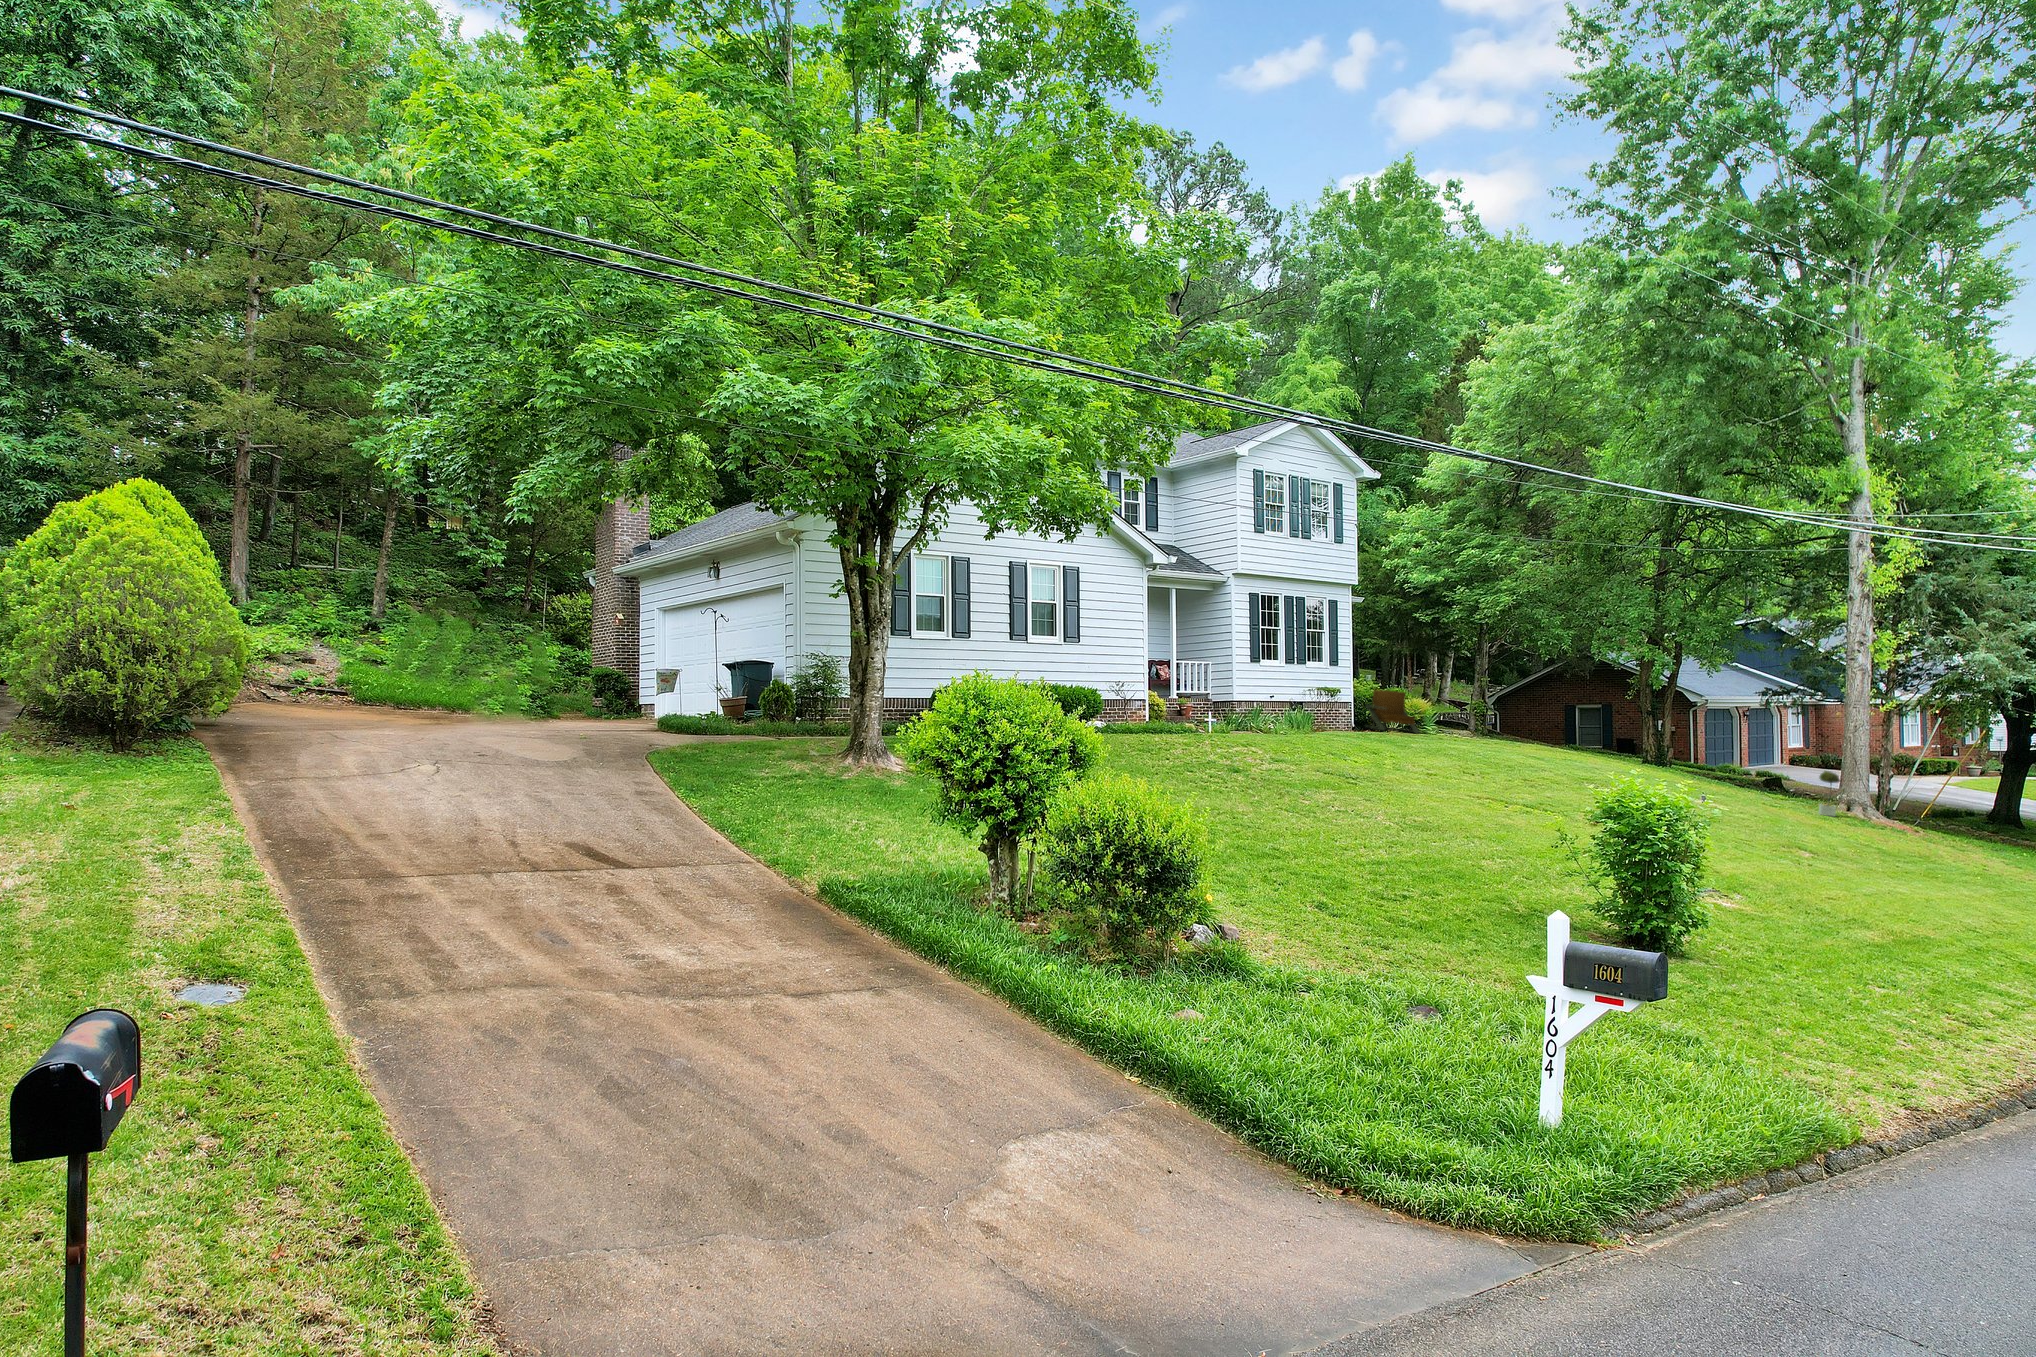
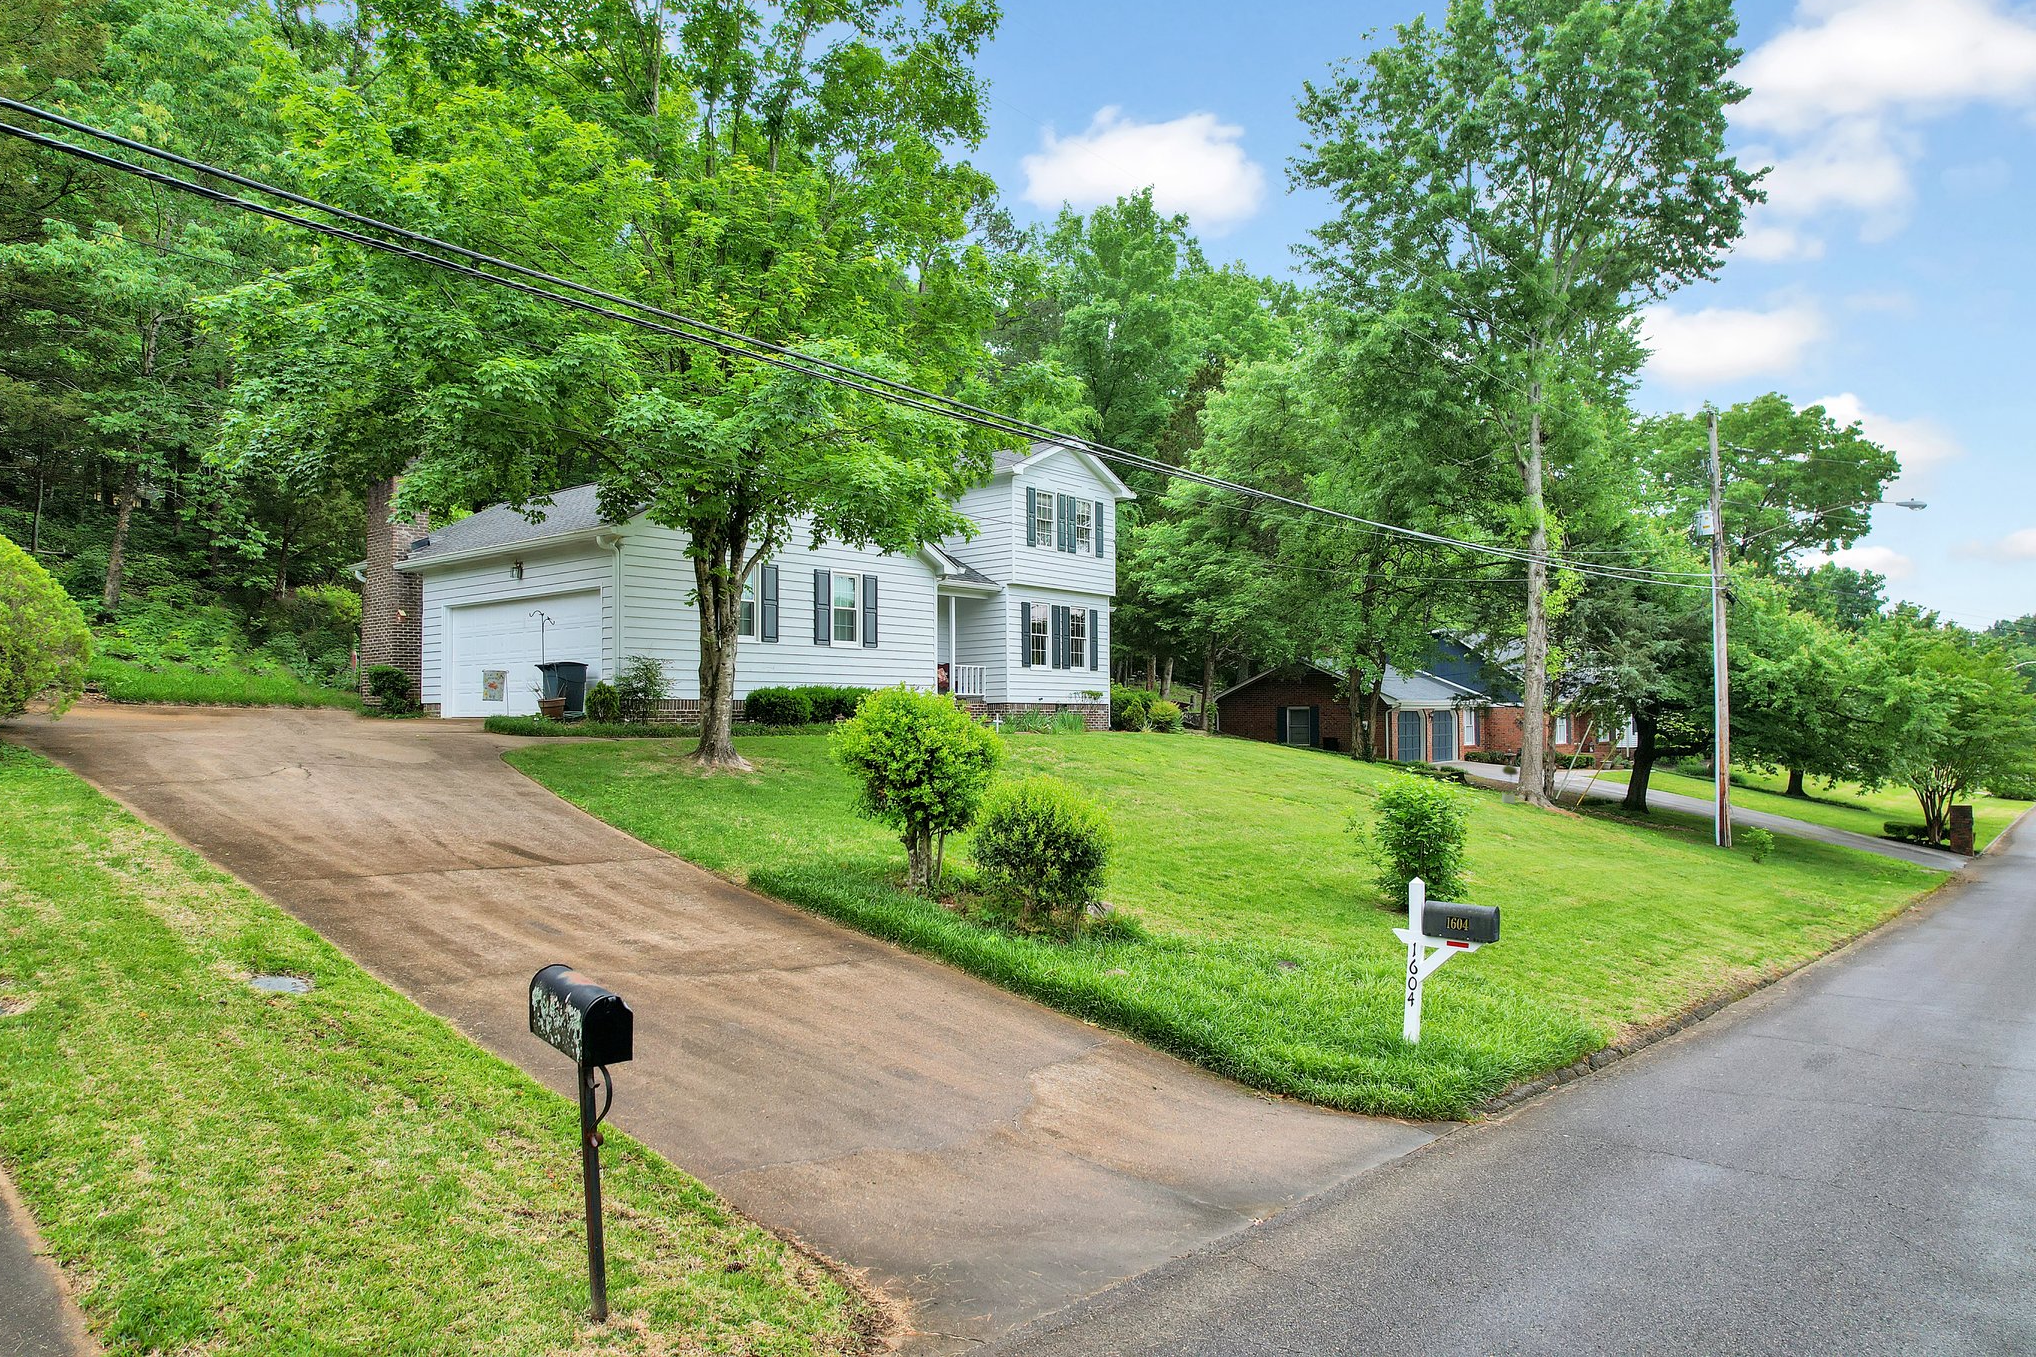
lounge chair: present [1366,690,1419,733] -> none [1127,695,1179,736]

